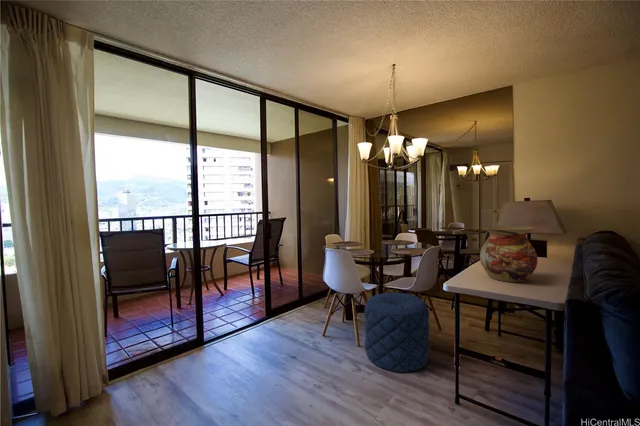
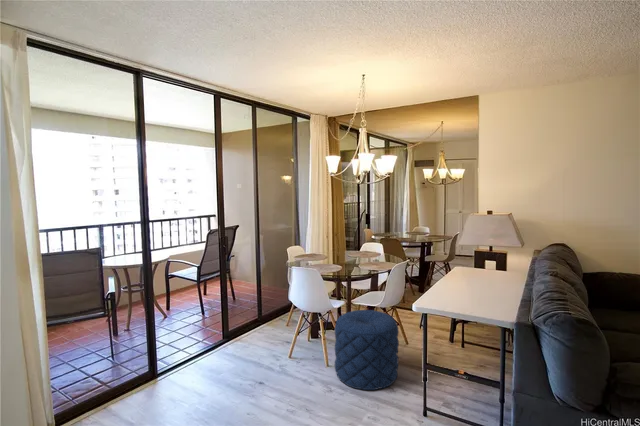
vase: present [480,226,538,282] -> none [447,247,496,301]

